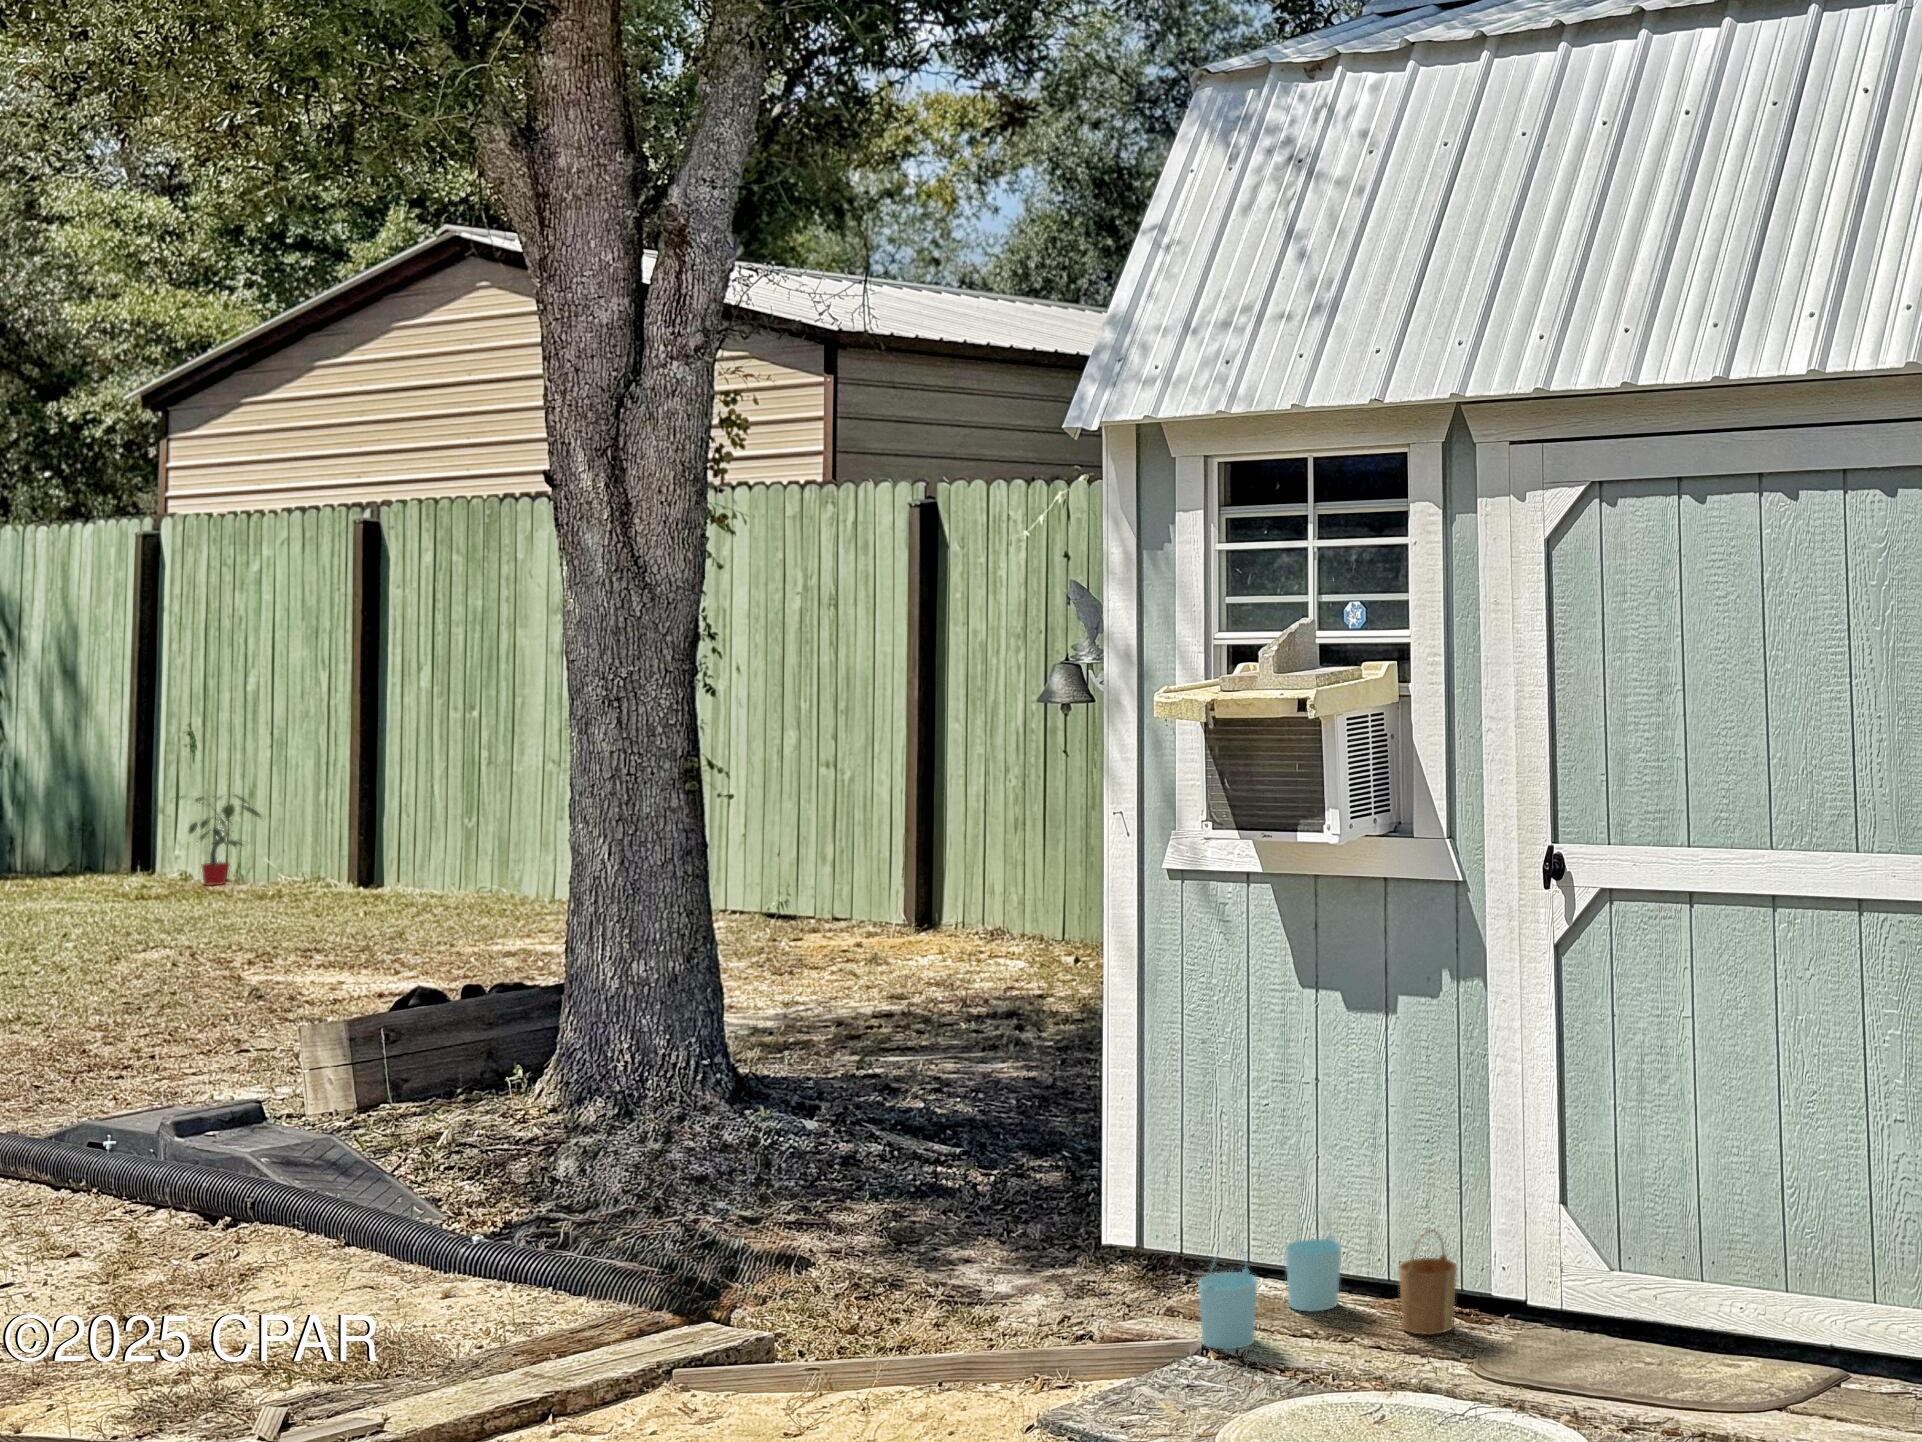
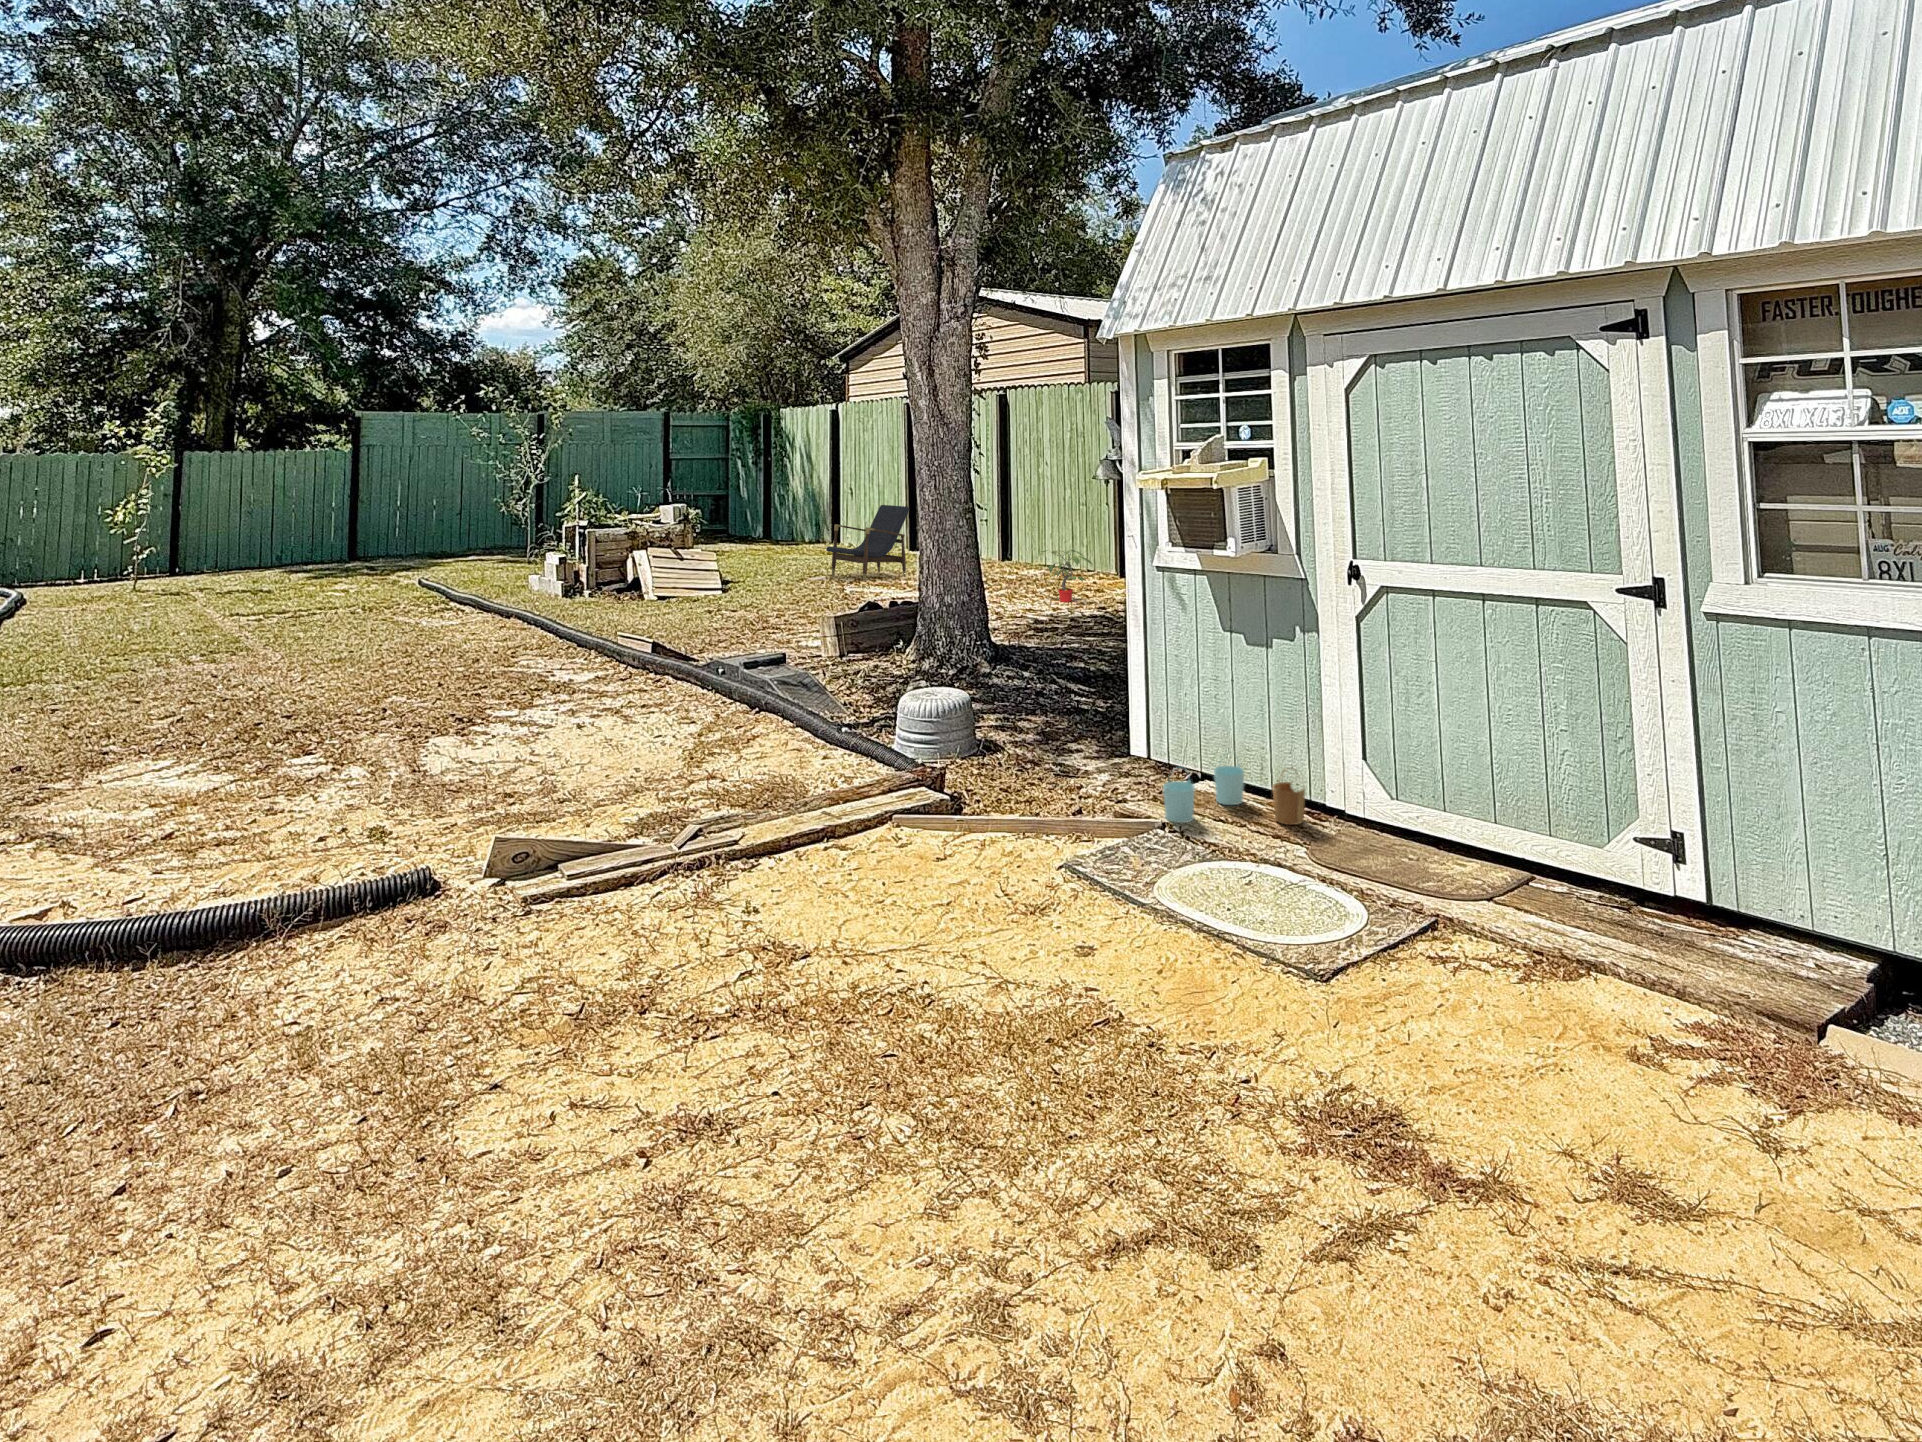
lounge chair: none [285,740,495,919] -> present [826,505,909,582]
potted plant: present [181,795,261,885] -> present [1041,550,1093,602]

